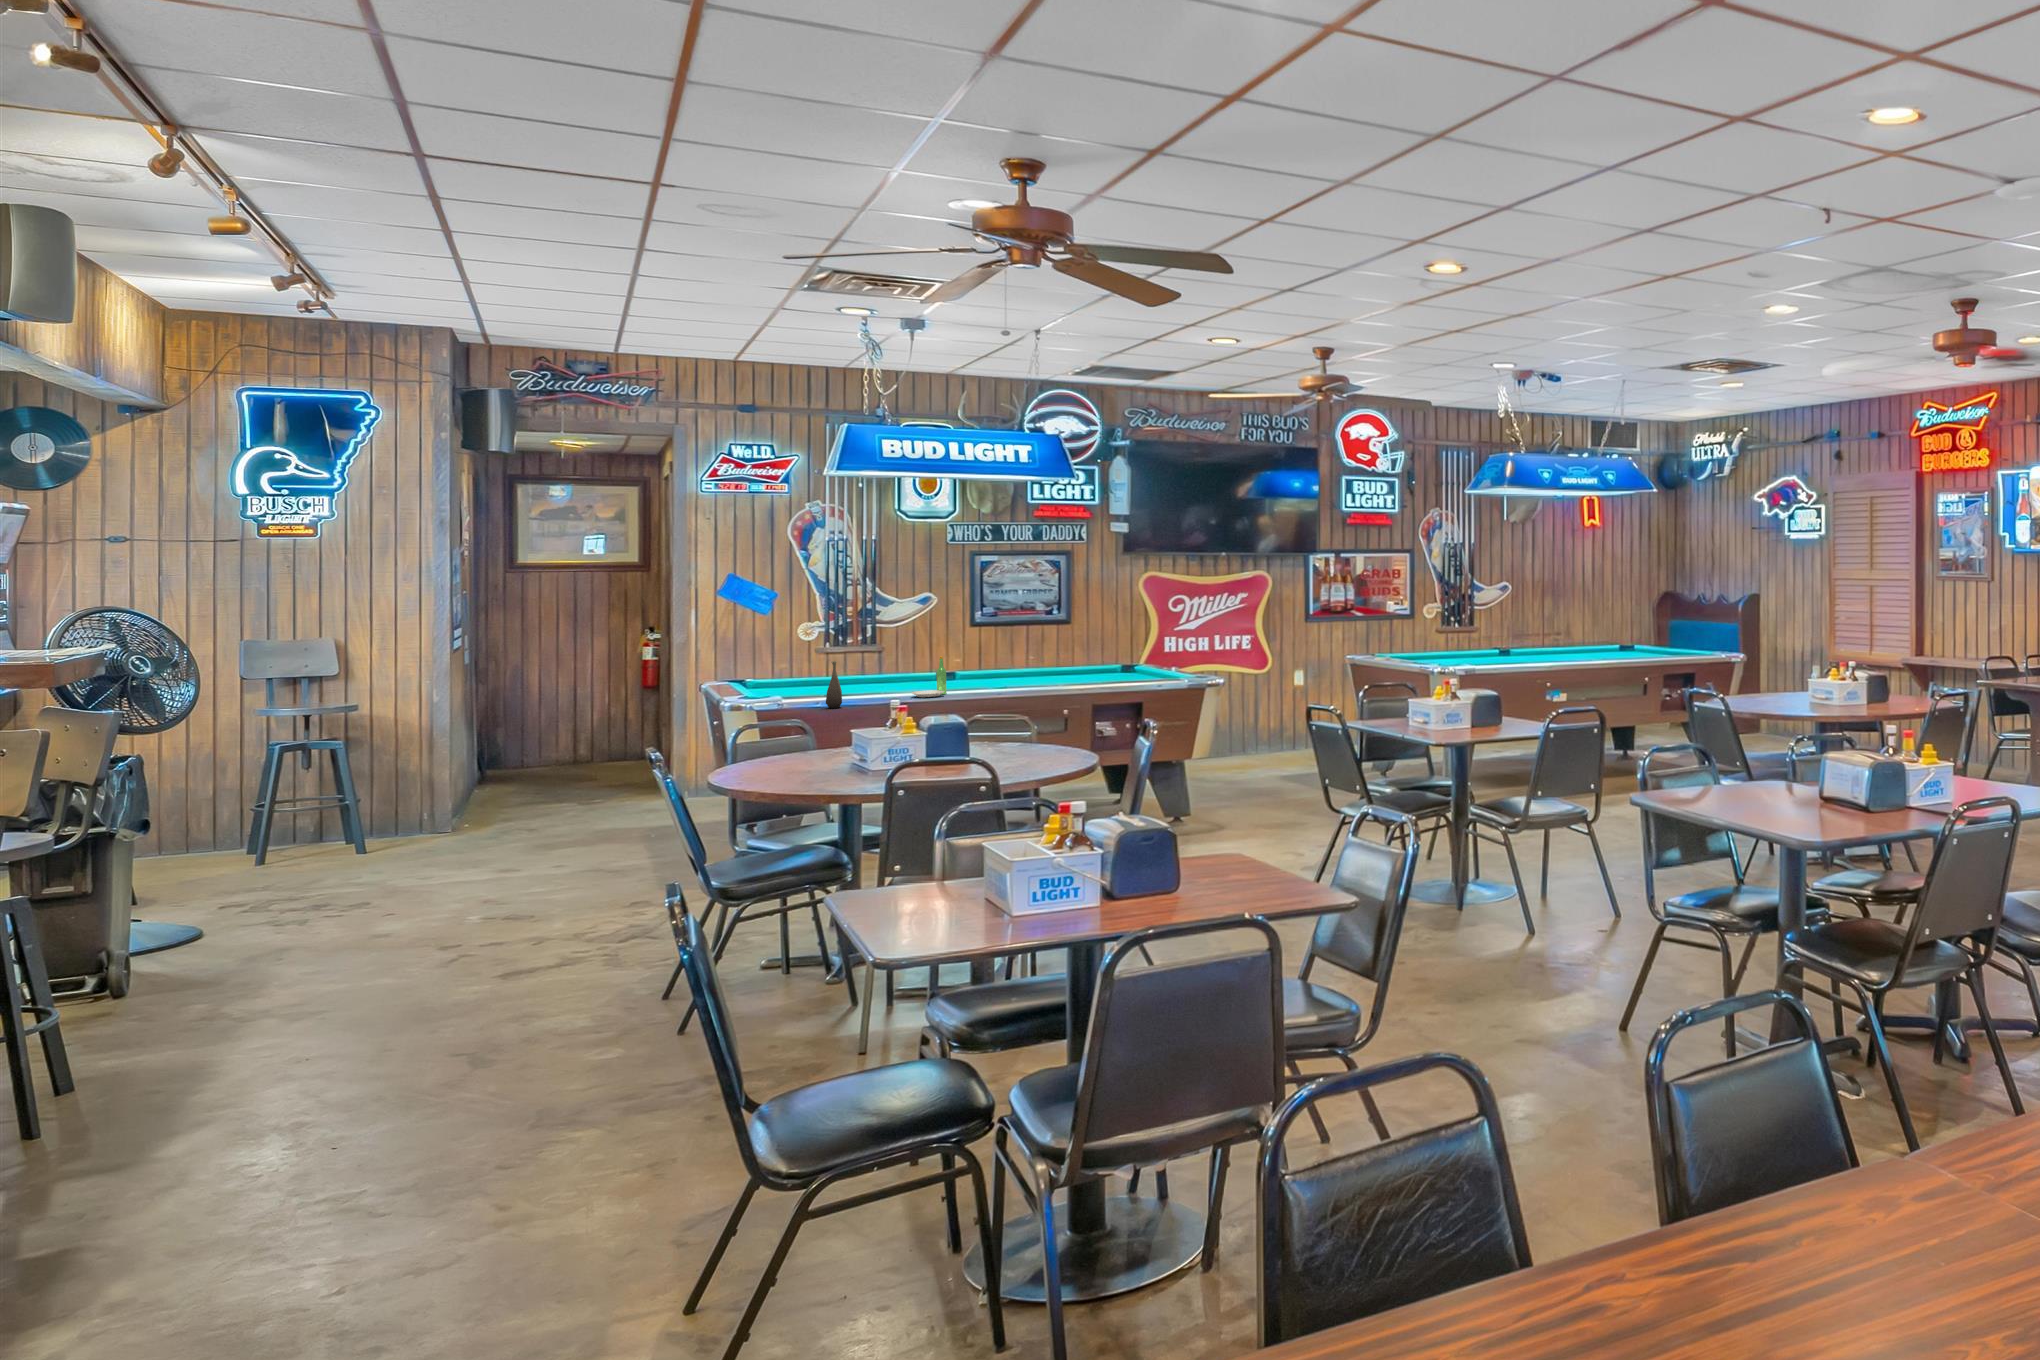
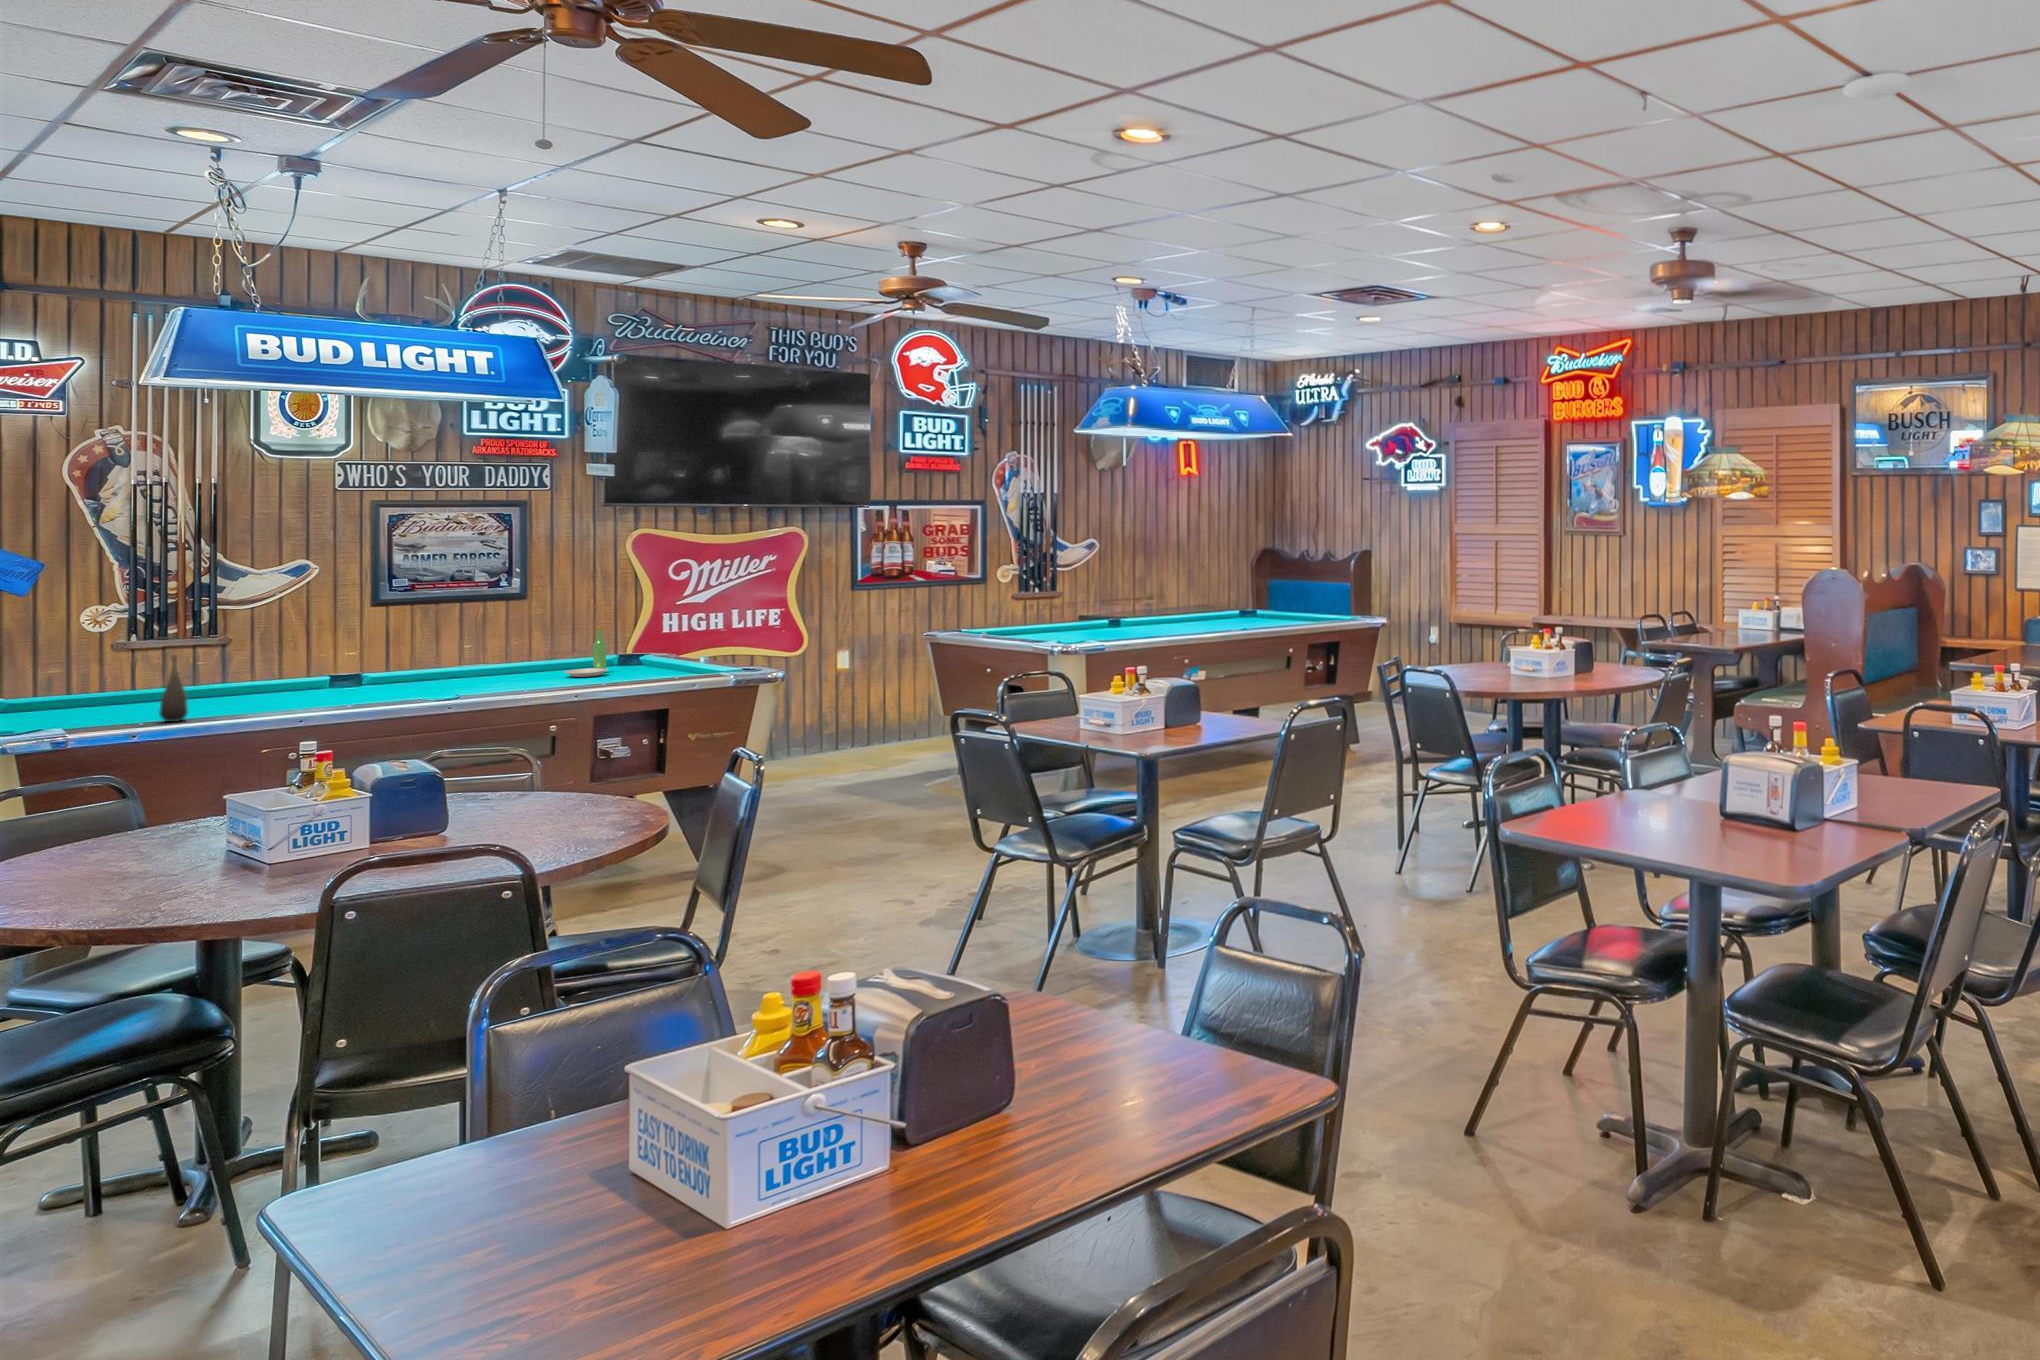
plate: present [912,656,946,697] -> present [565,627,608,677]

